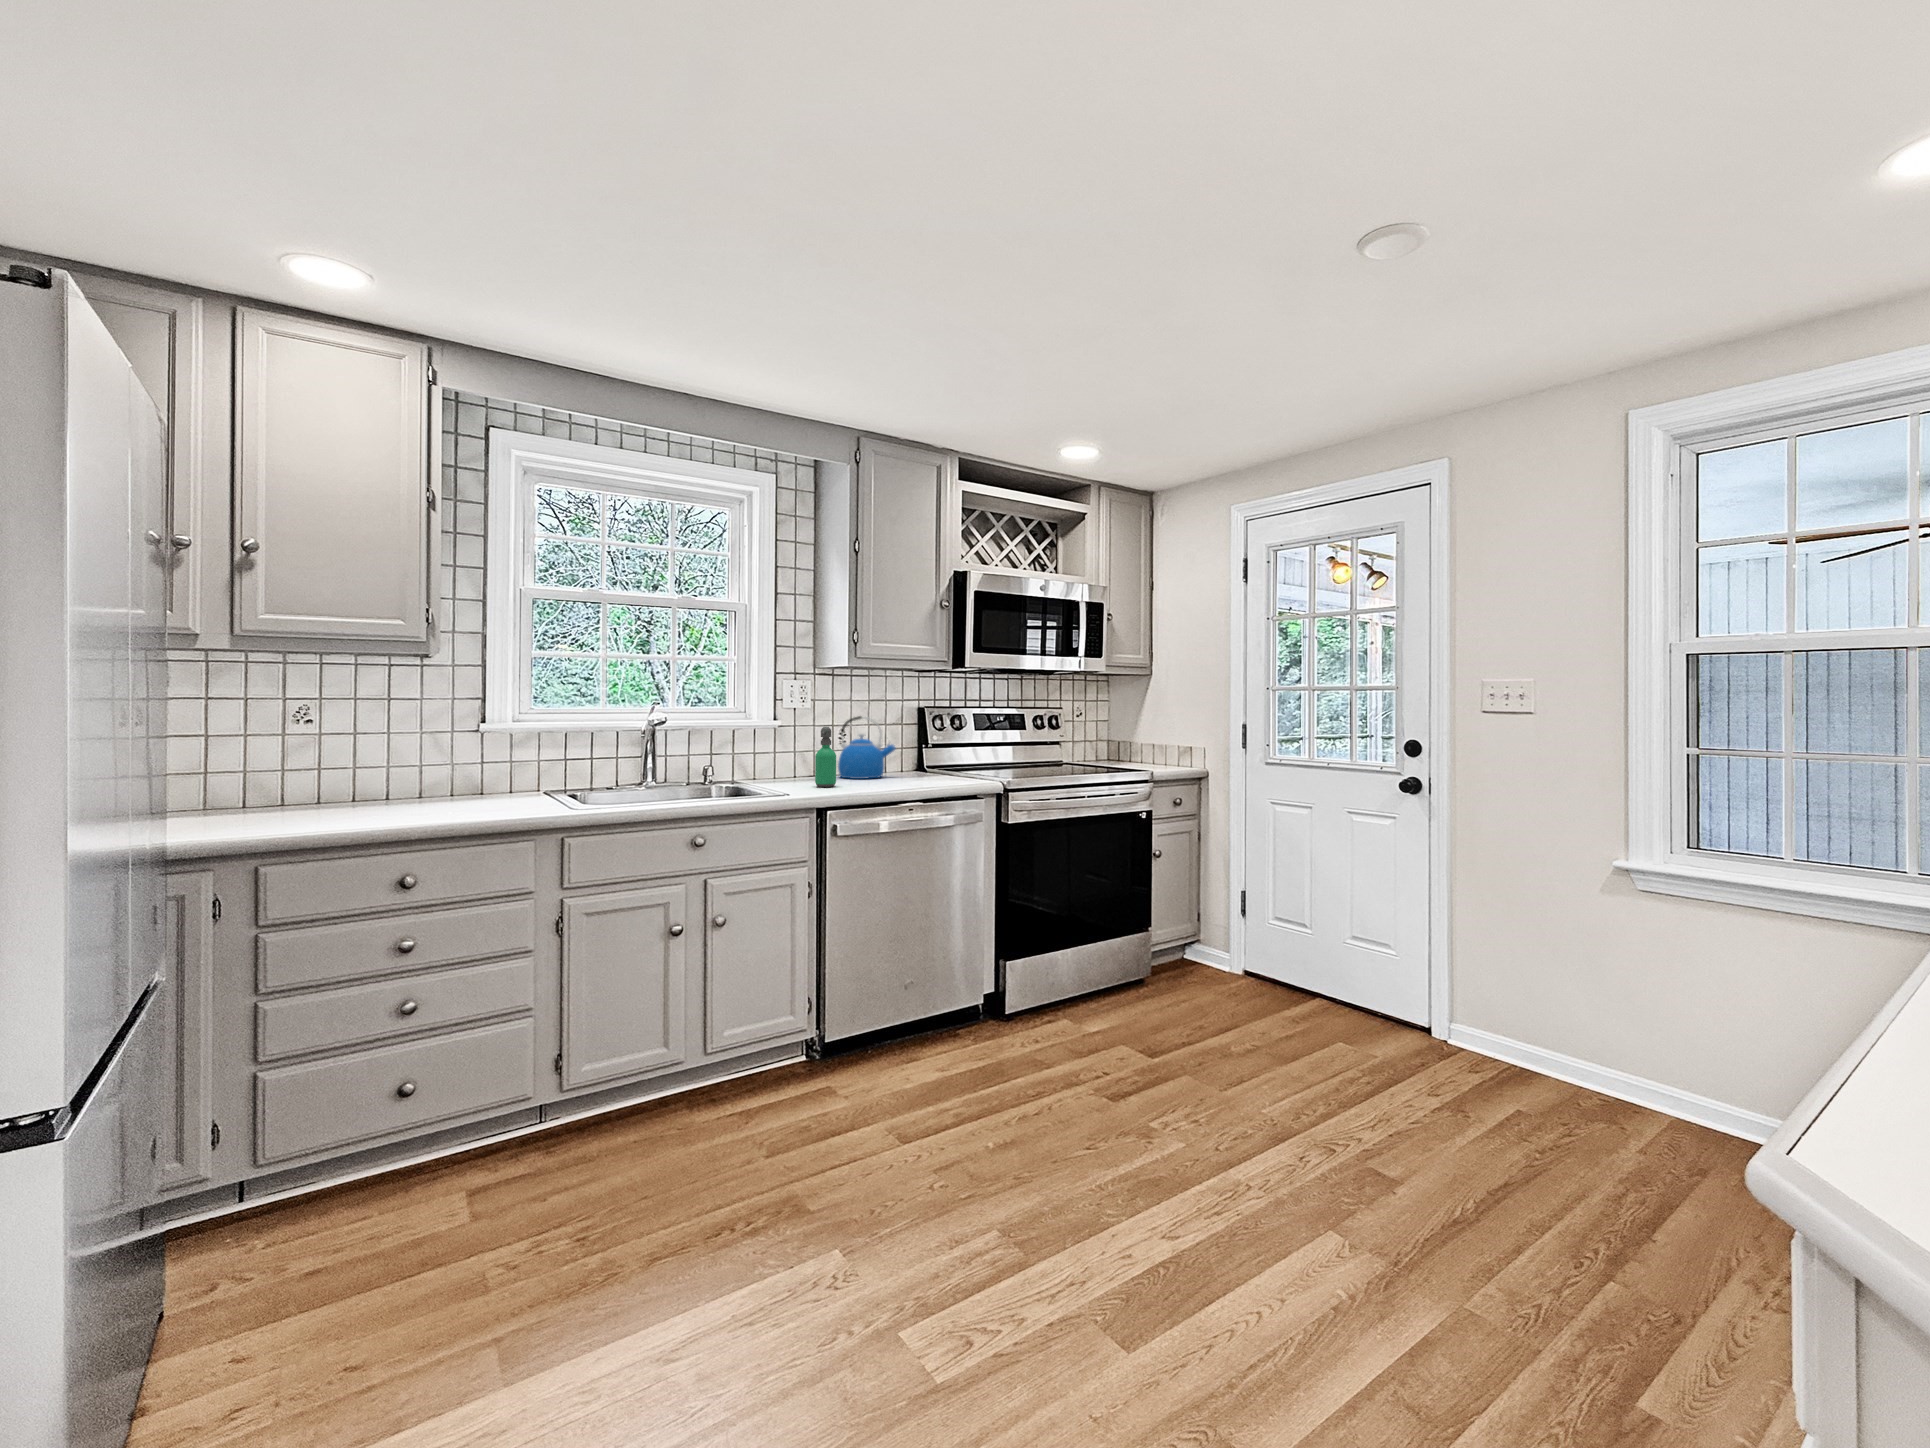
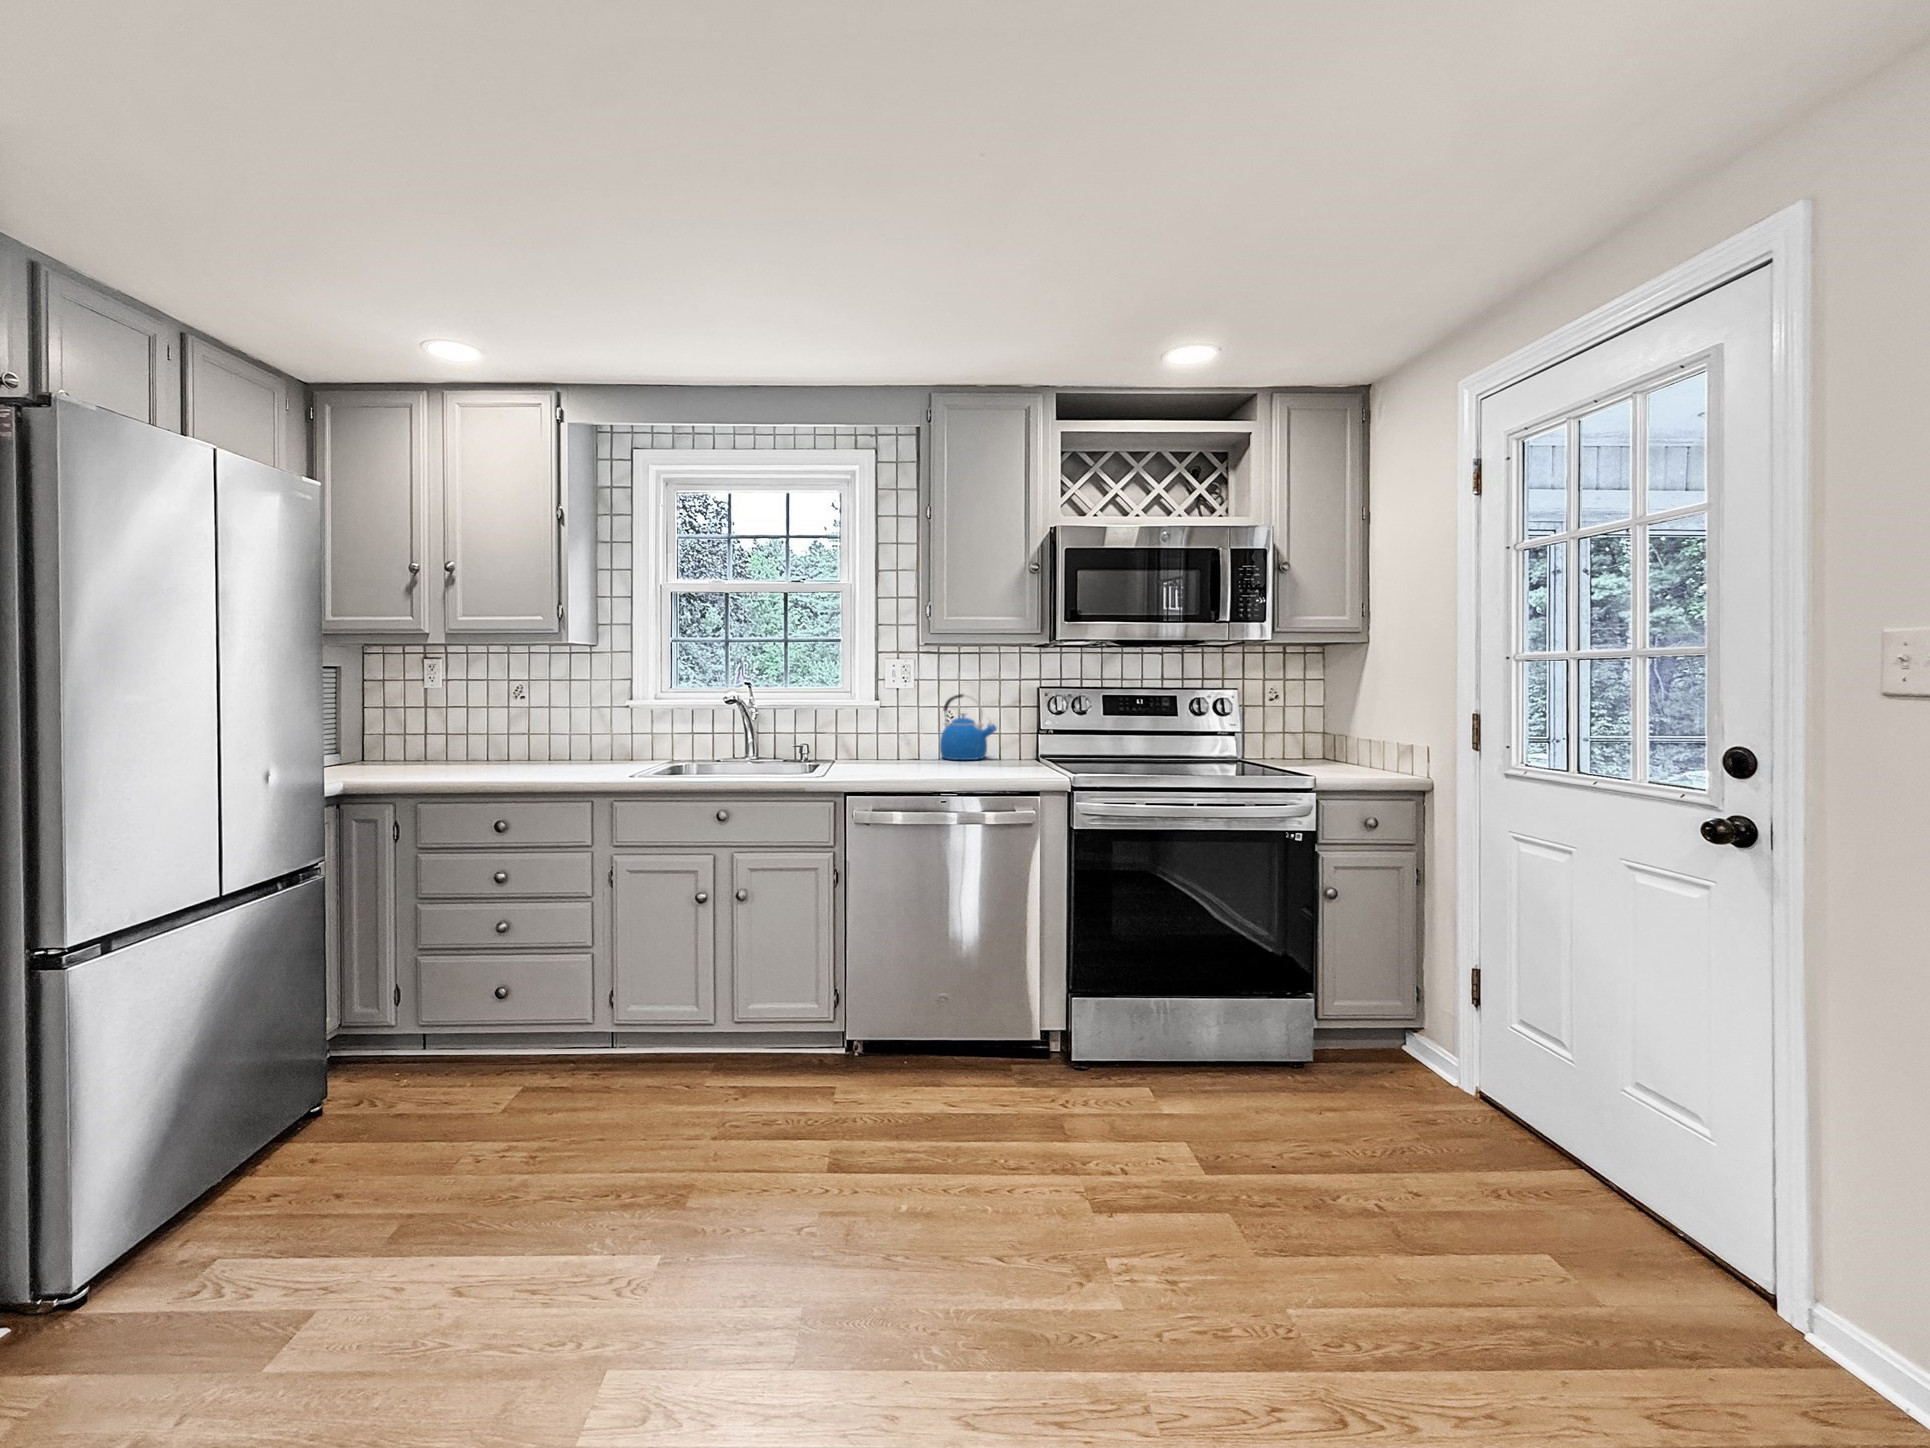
soap dispenser: present [815,727,836,787] -> none [884,708,905,769]

